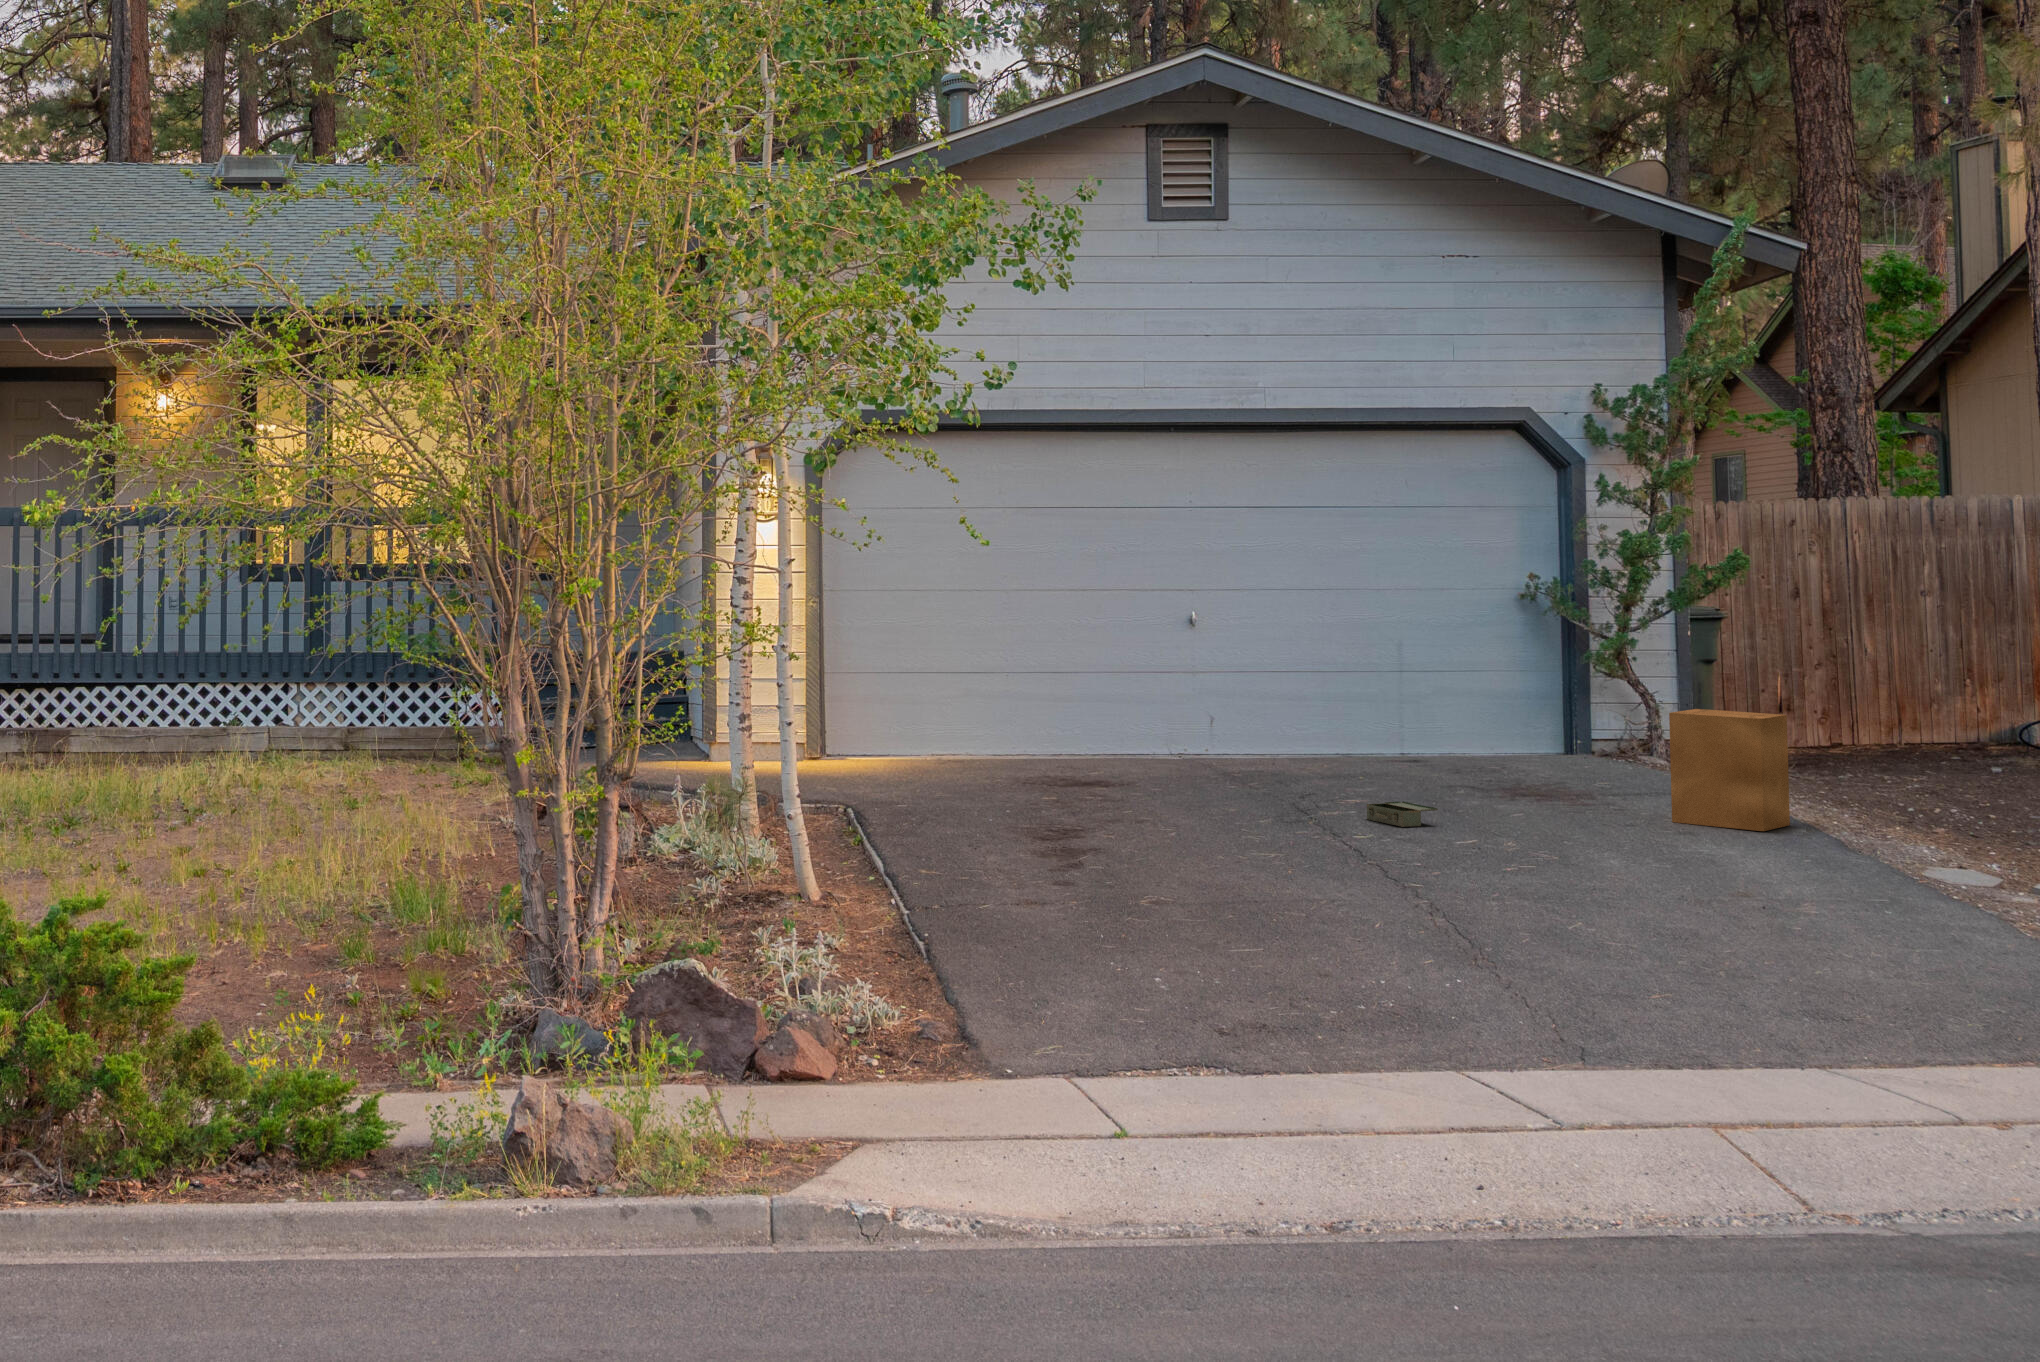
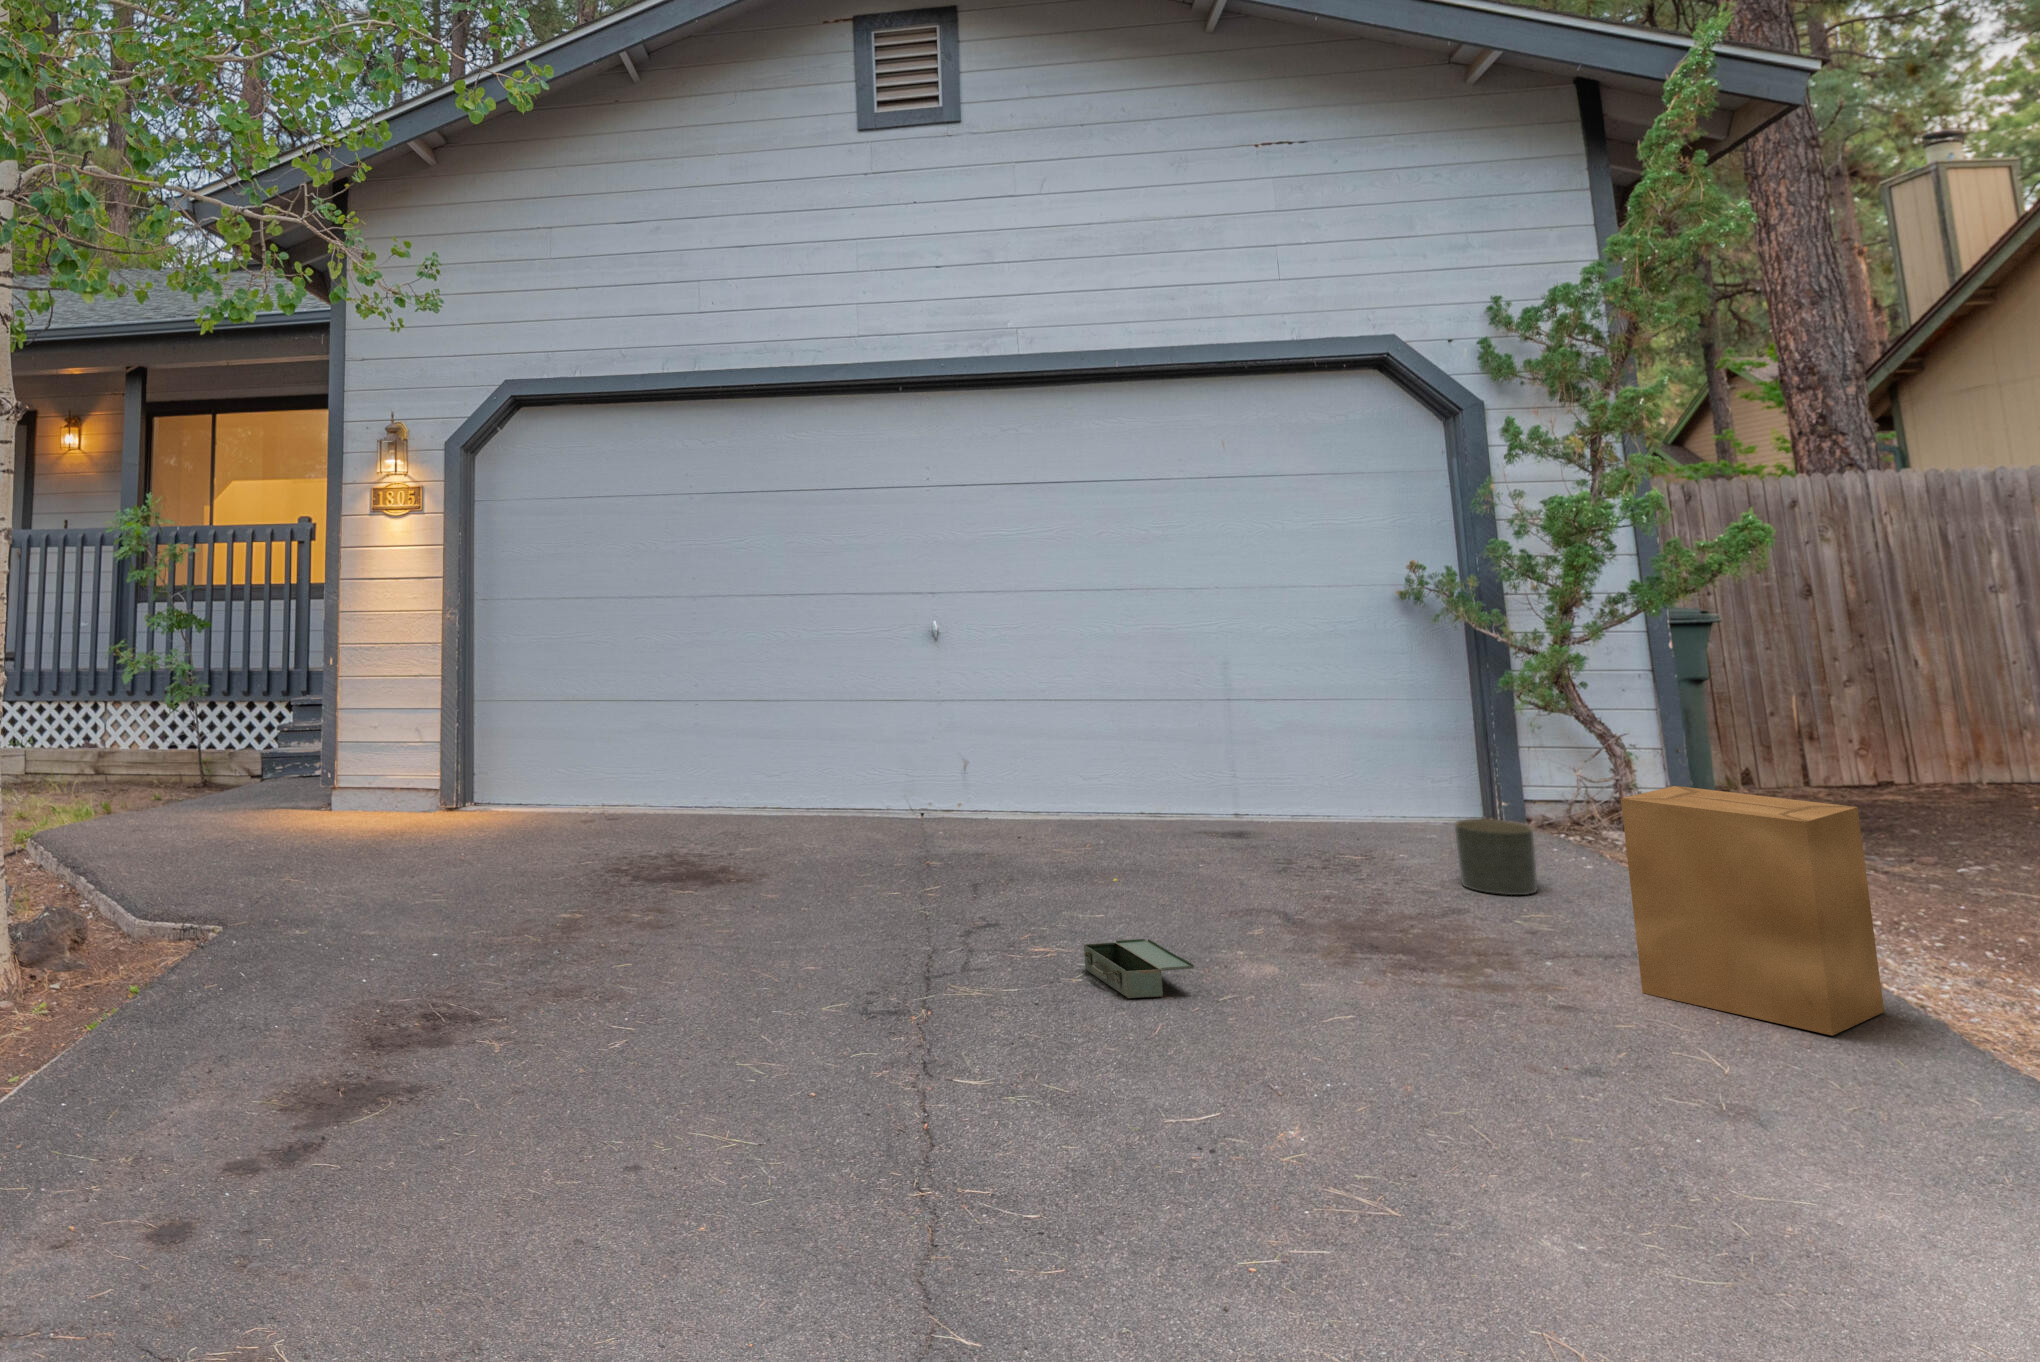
planter: none [1560,747,1608,792] -> present [1455,819,1537,895]

